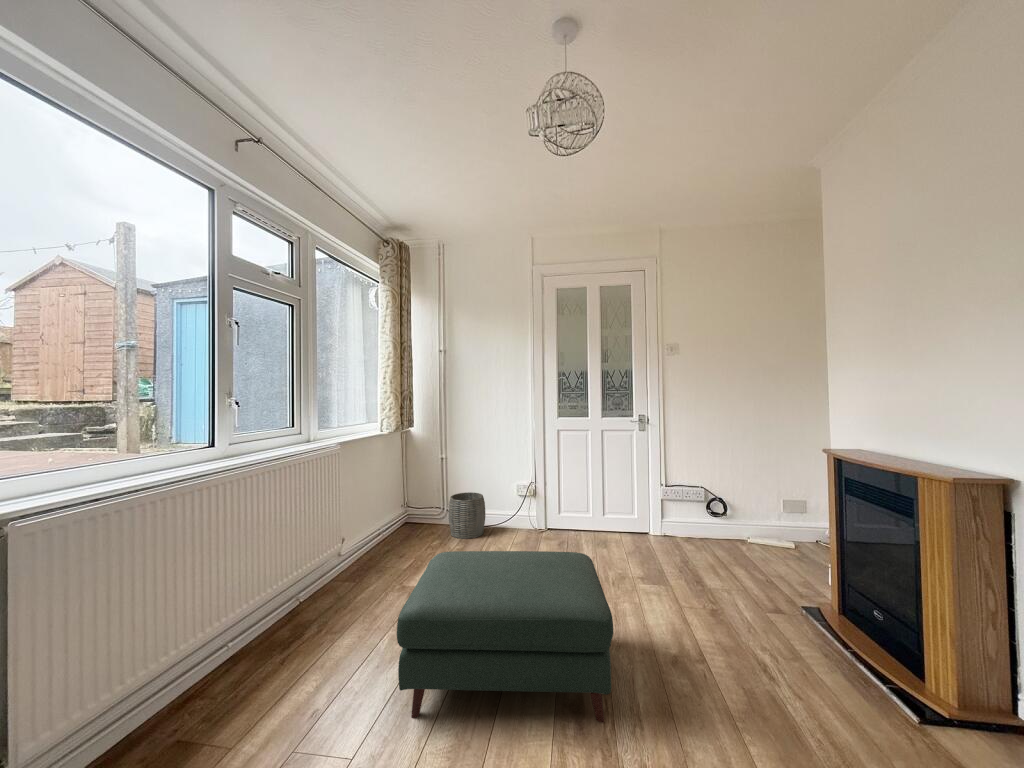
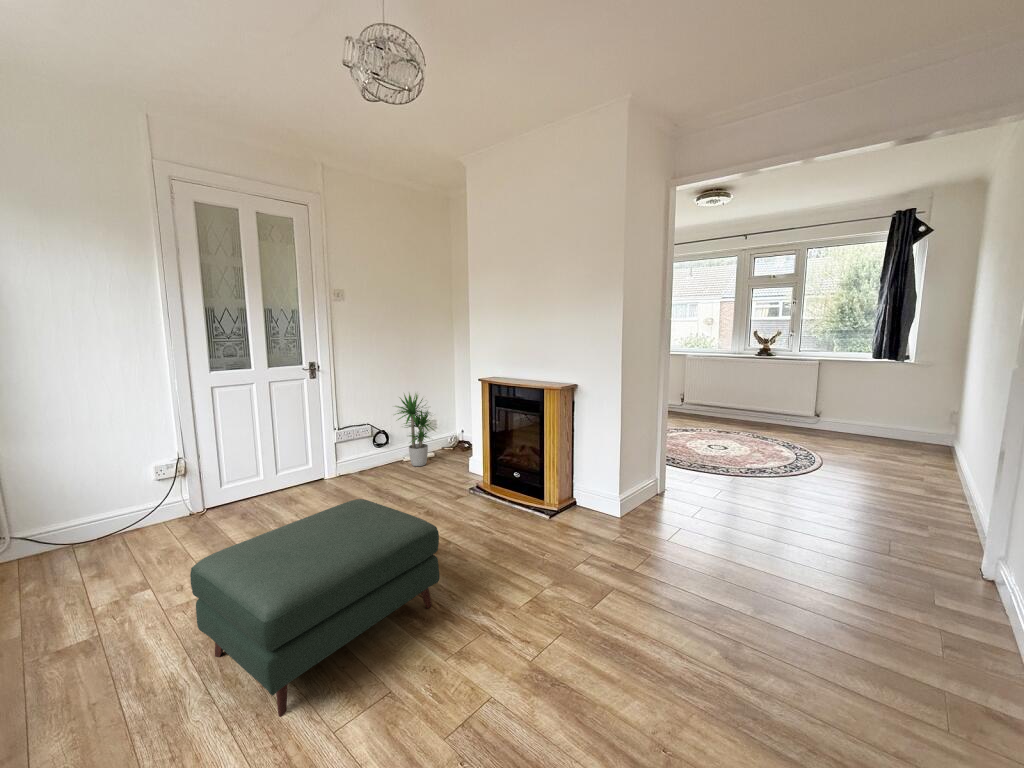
potted plant: none [725,456,796,554] -> present [395,393,434,466]
woven basket: present [449,492,485,539] -> none [29,496,110,573]

